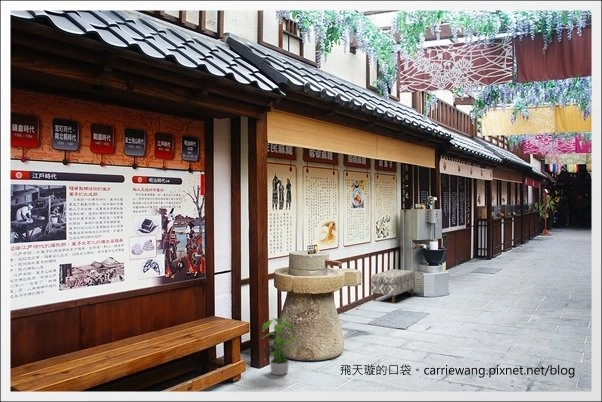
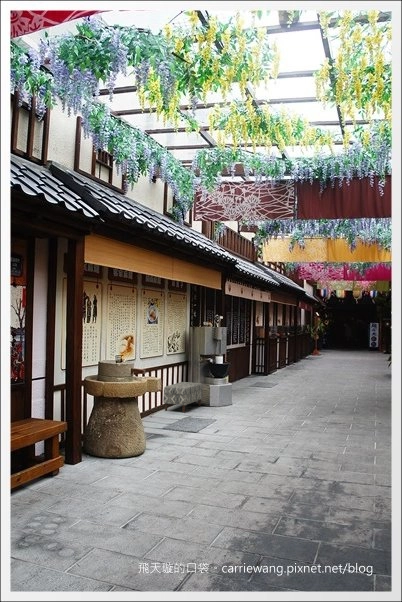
potted plant: present [262,317,297,375] -> none [74,418,108,471]

